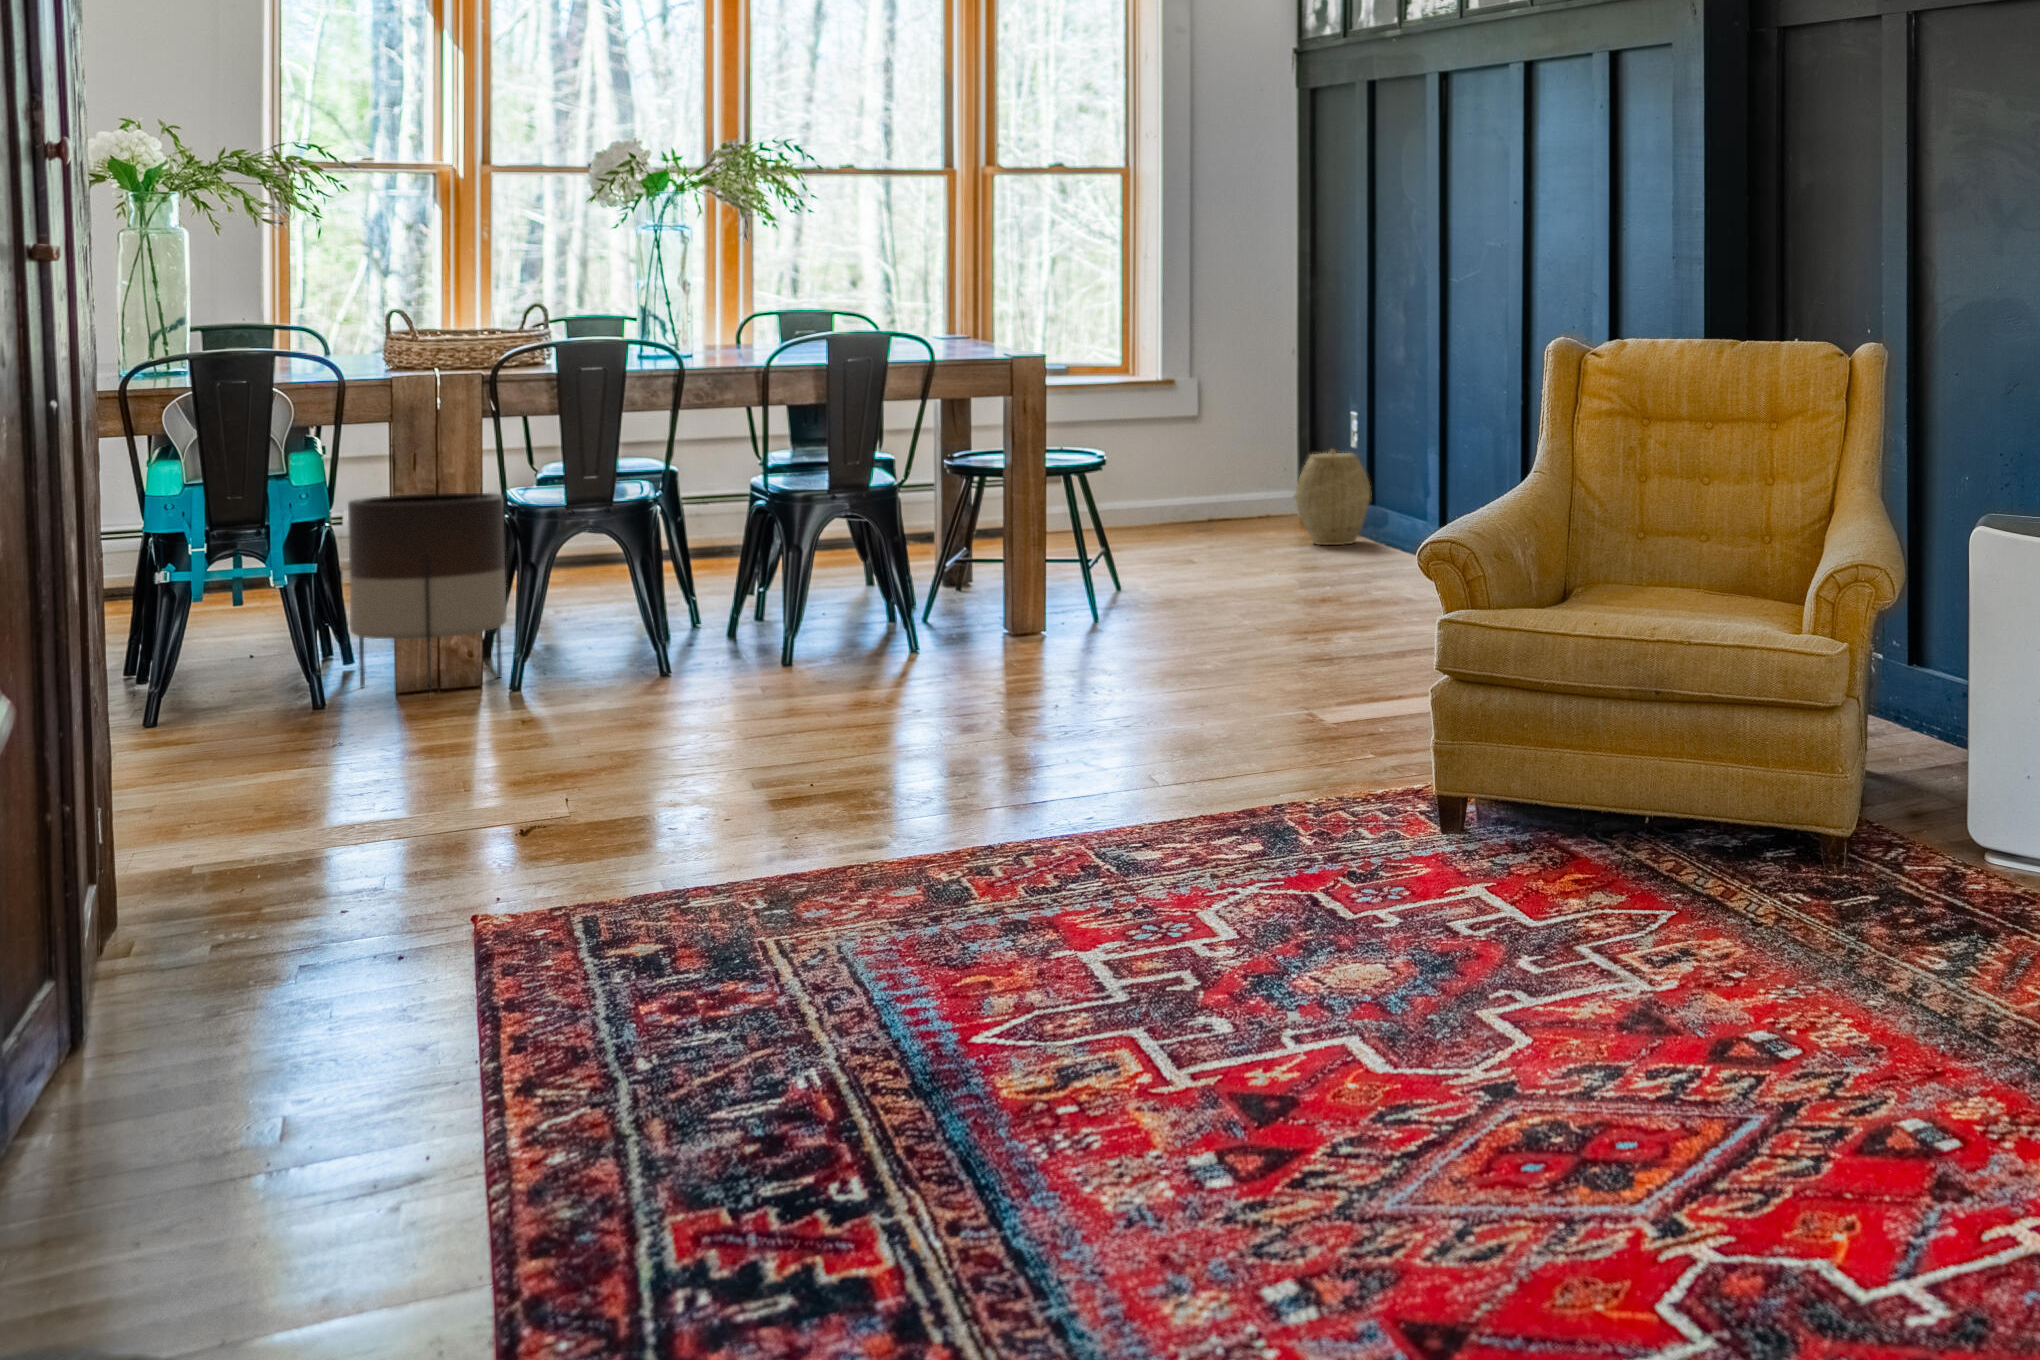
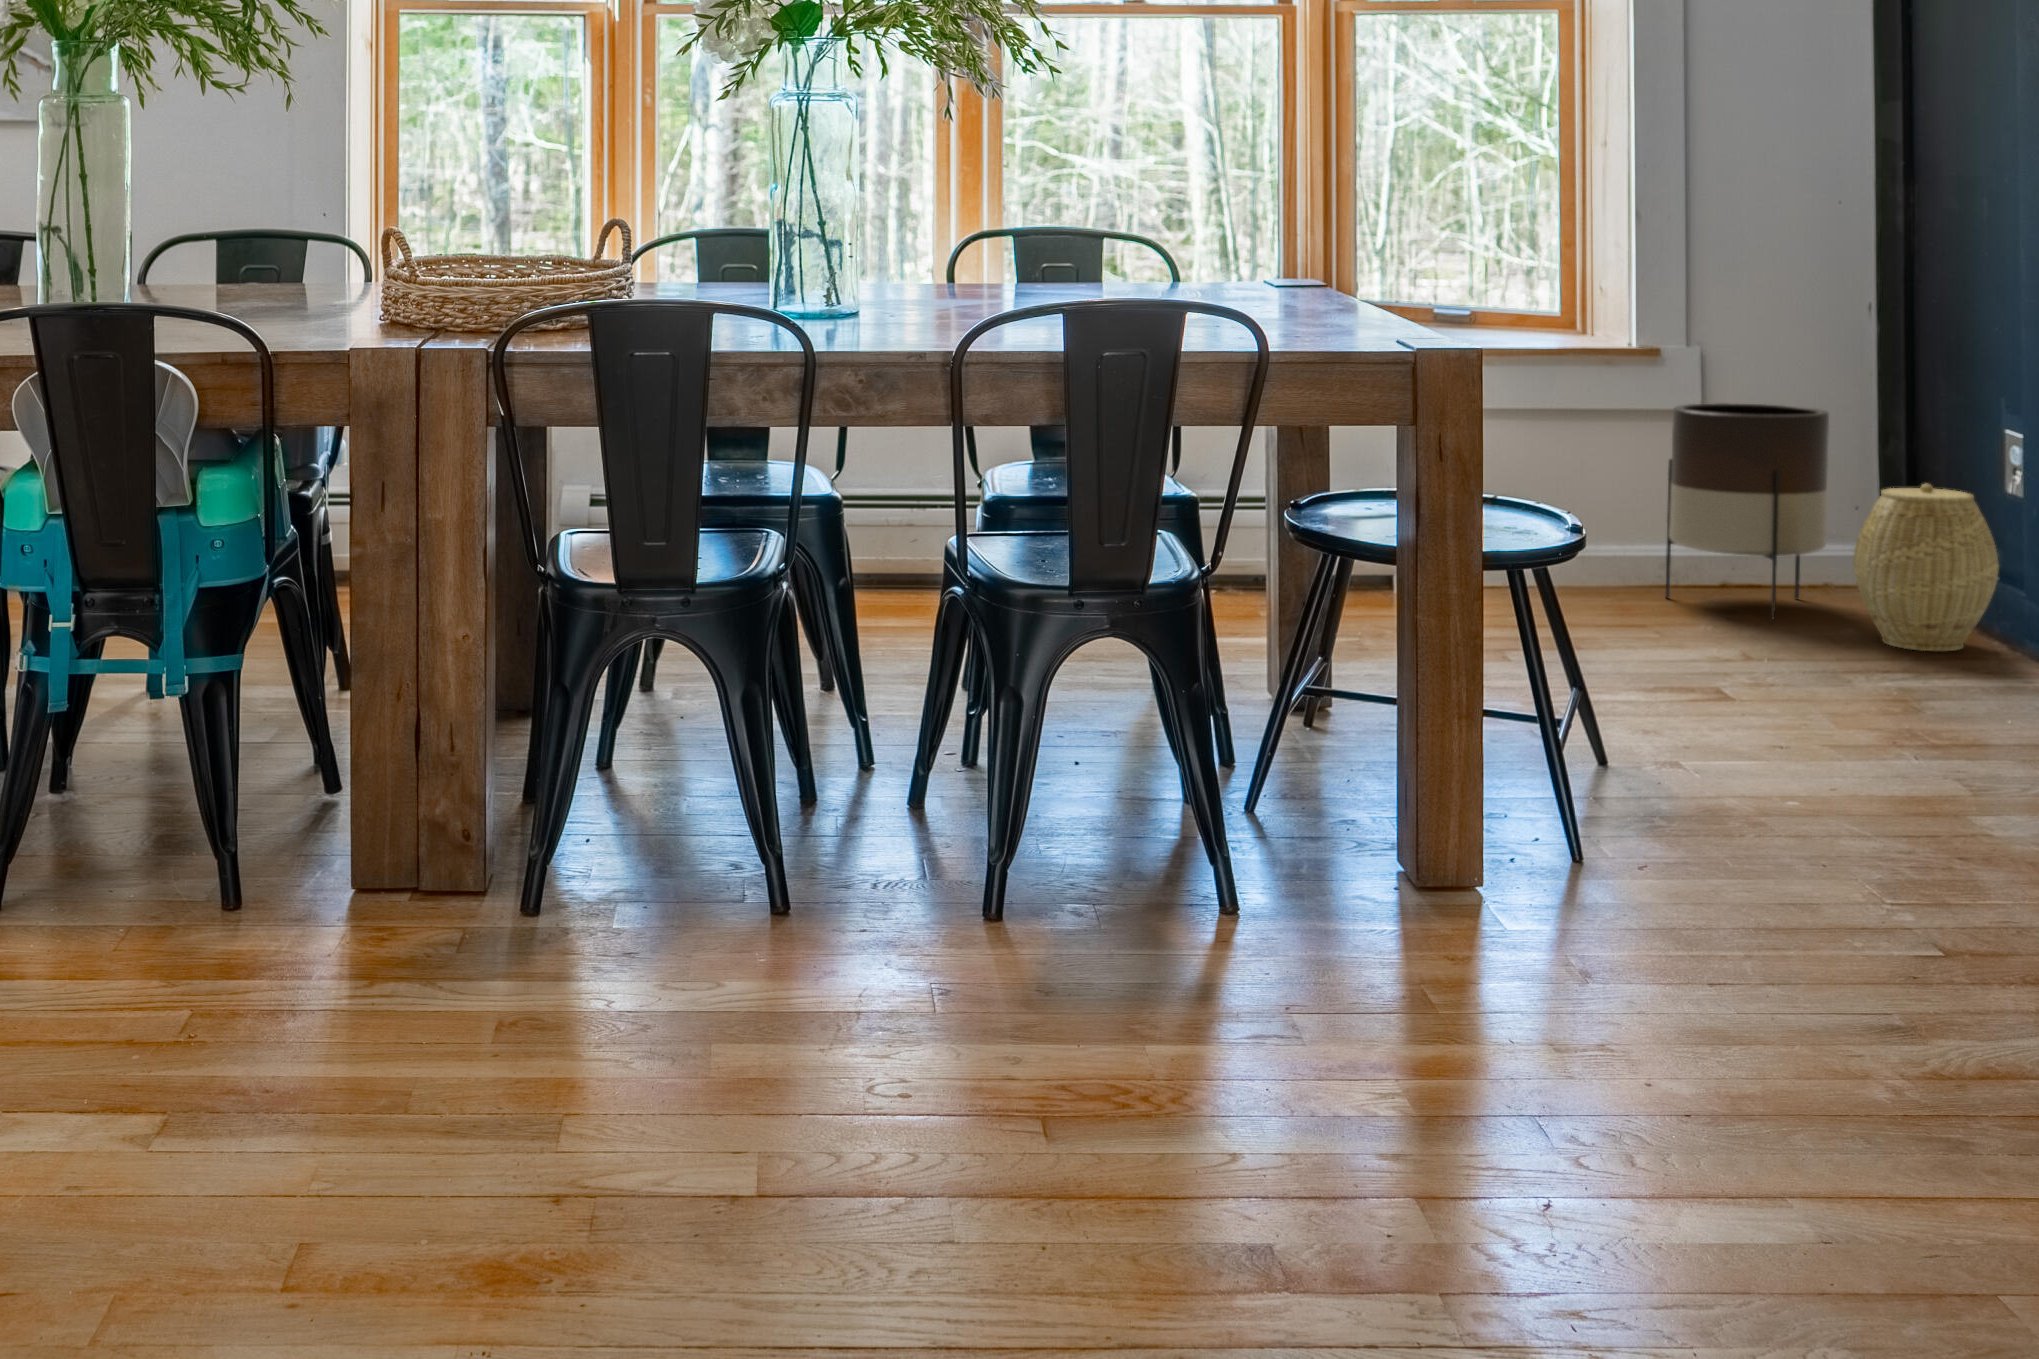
planter: present [348,493,507,698] -> present [1665,403,1829,619]

